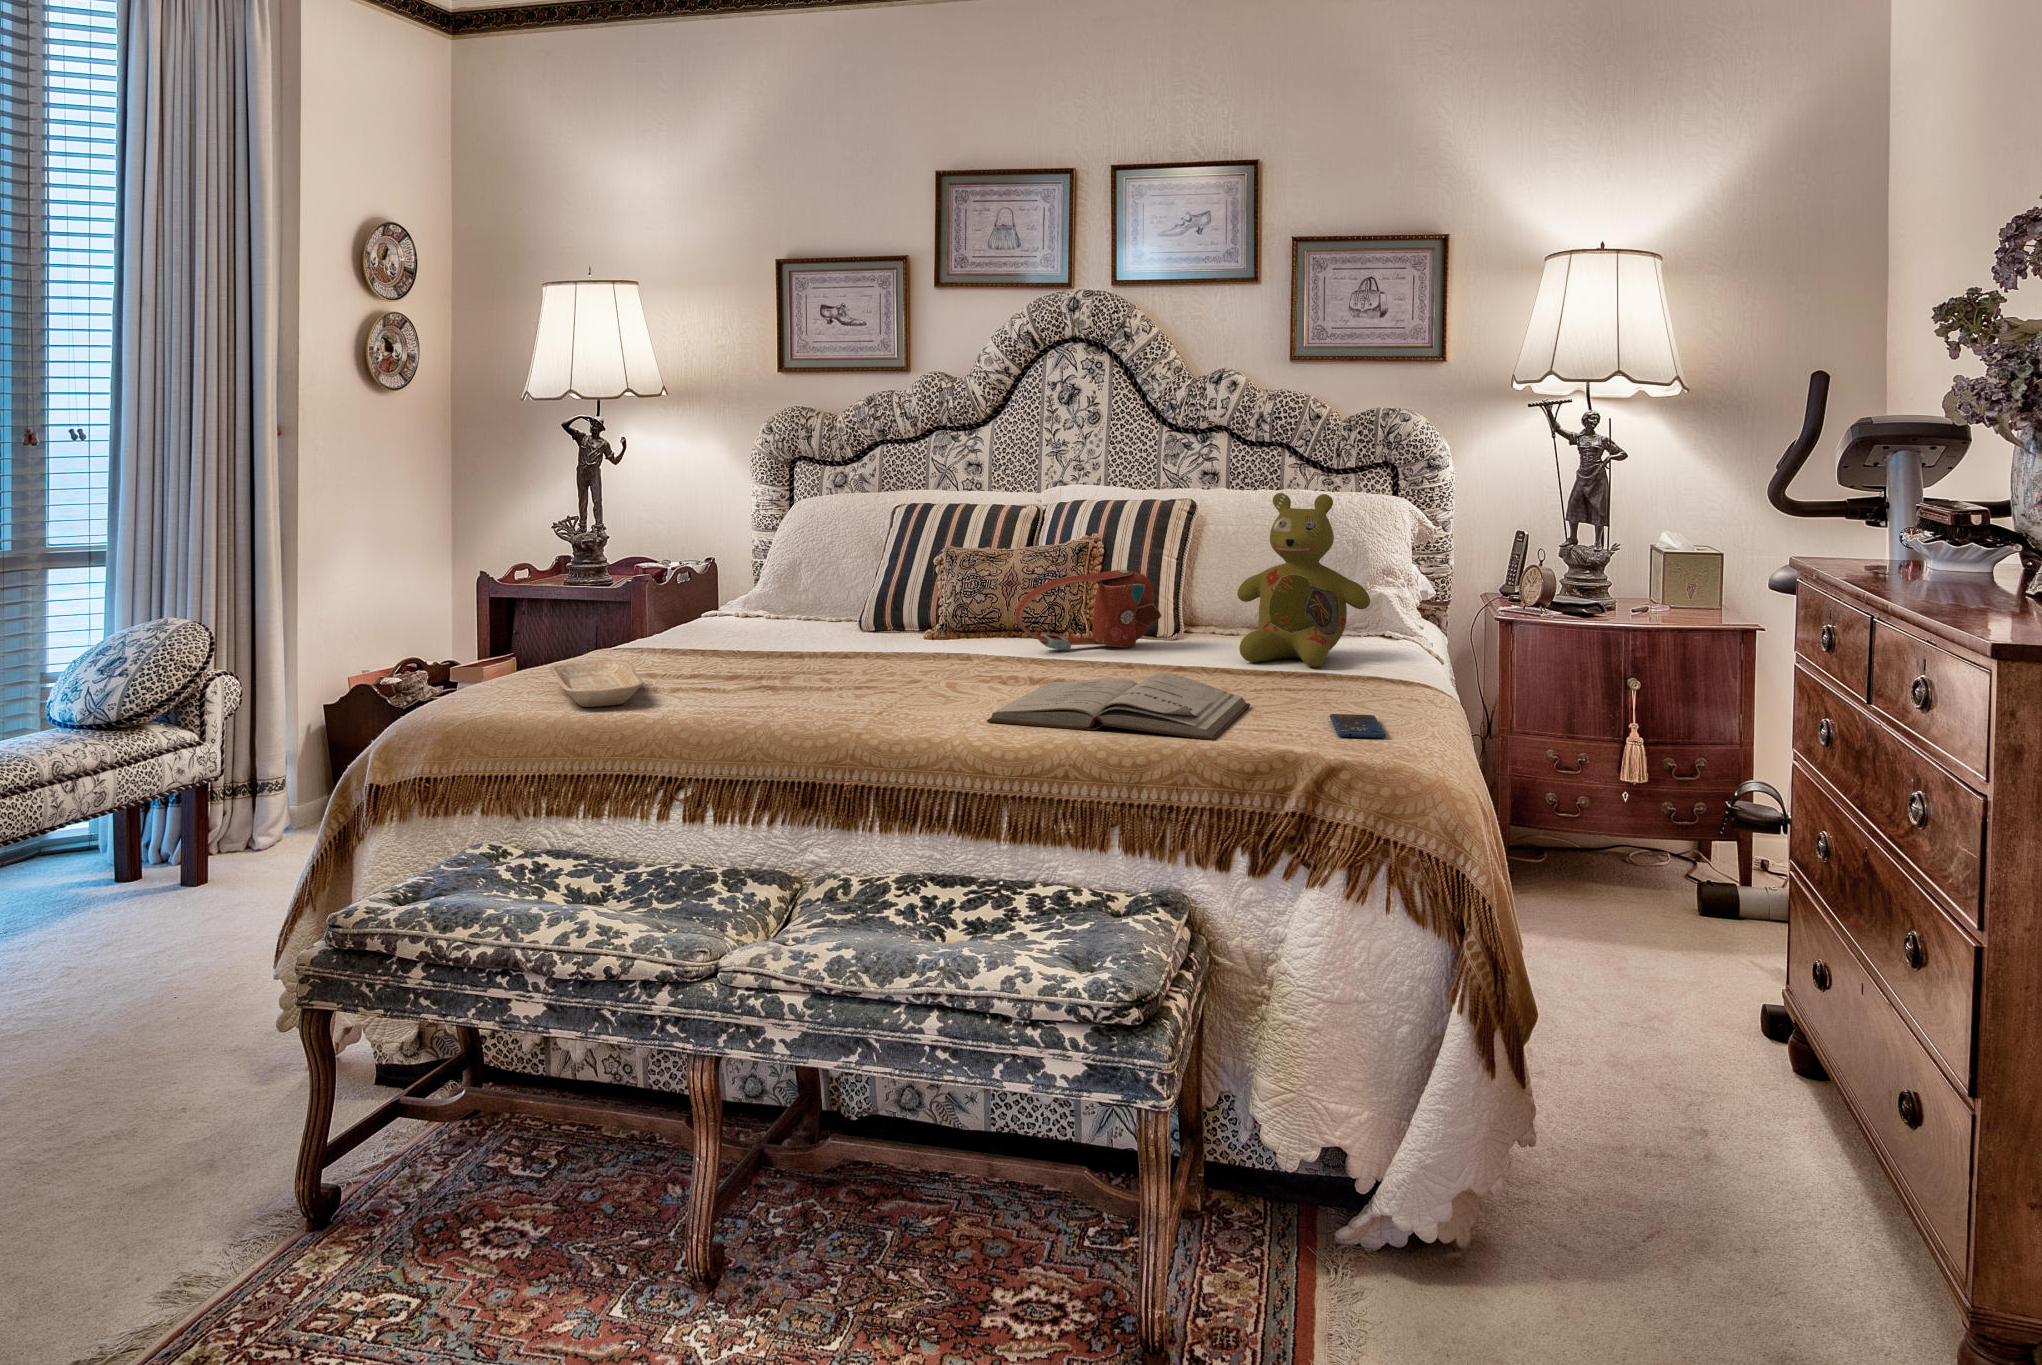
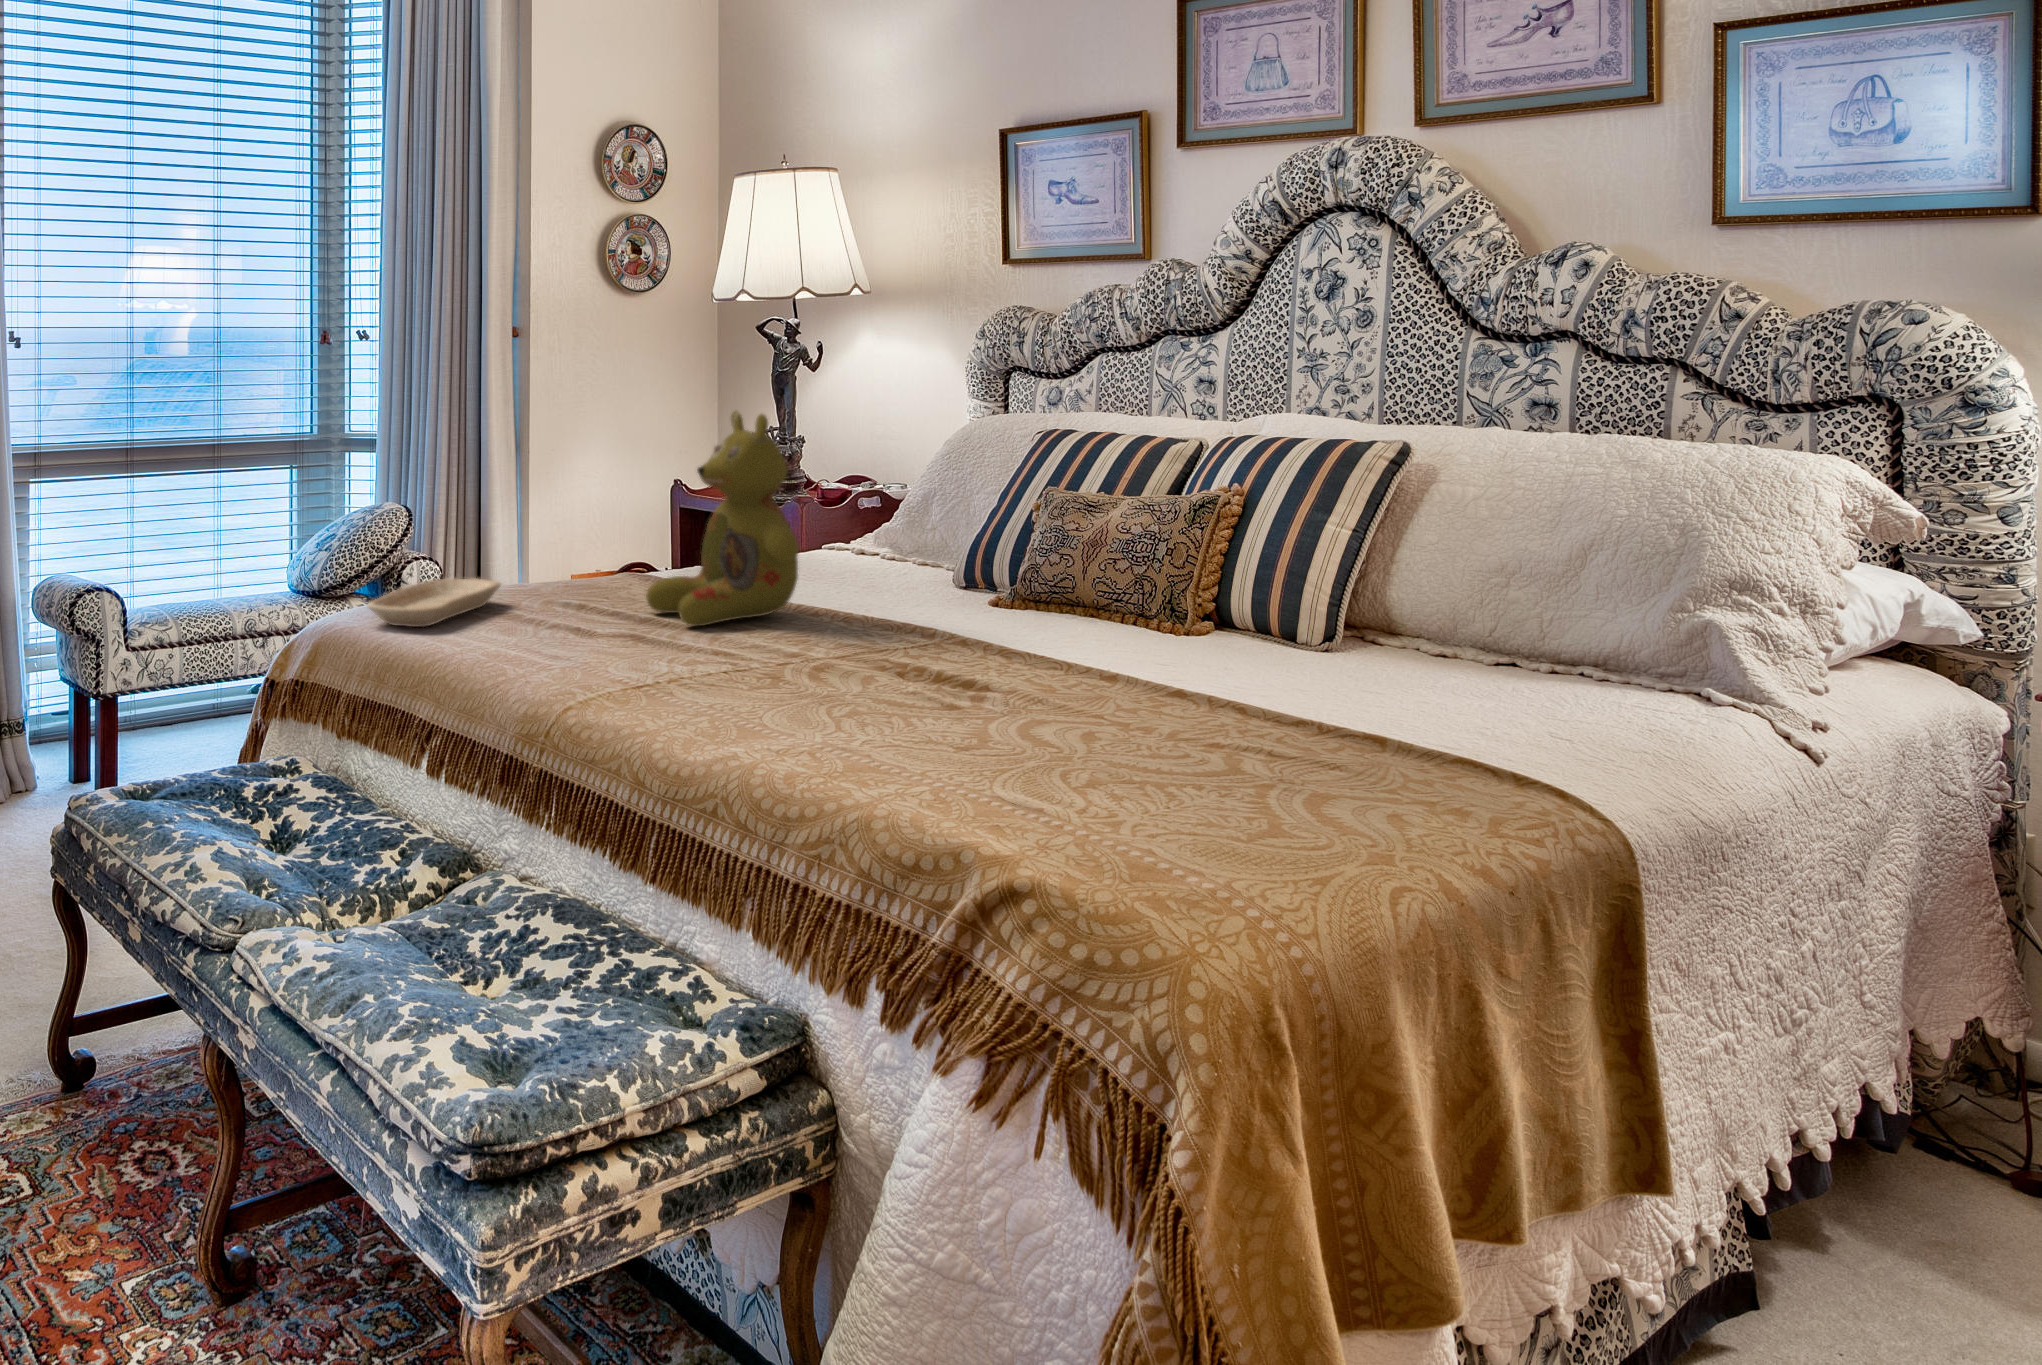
stuffed bear: present [1237,493,1370,667] -> present [646,411,799,626]
handbag: present [1015,569,1161,650] -> none [987,534,1221,646]
book: present [987,673,1250,740] -> none [684,673,1078,786]
smartphone: present [1330,714,1386,738] -> none [1063,785,1204,836]

